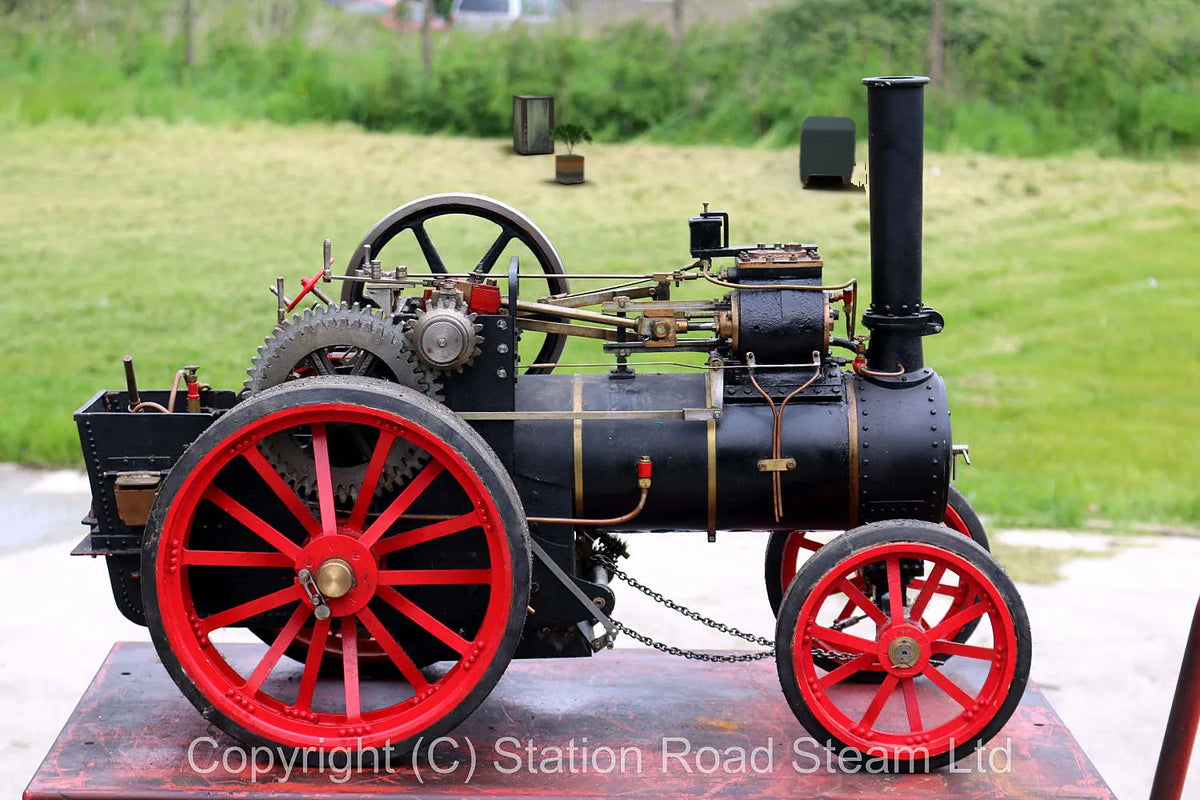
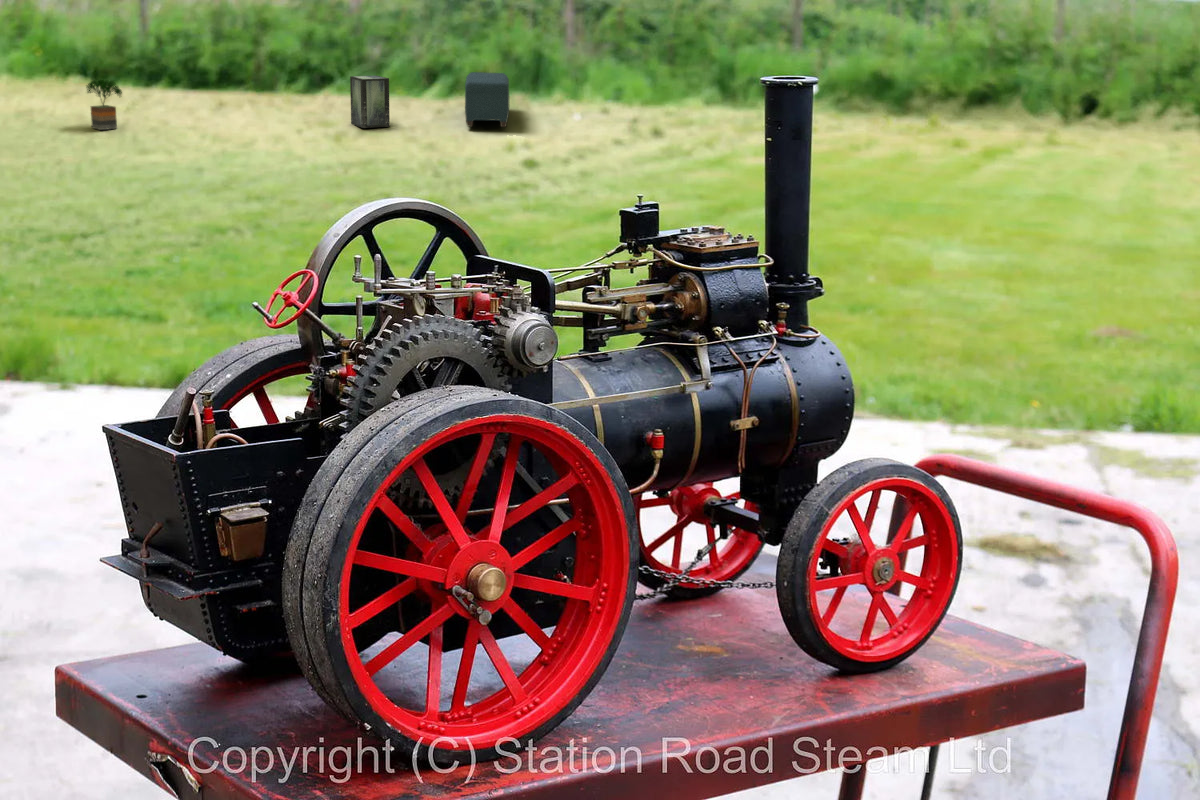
storage box: present [513,95,555,154] -> present [350,75,390,128]
potted tree: present [552,124,593,183] -> present [86,79,122,130]

